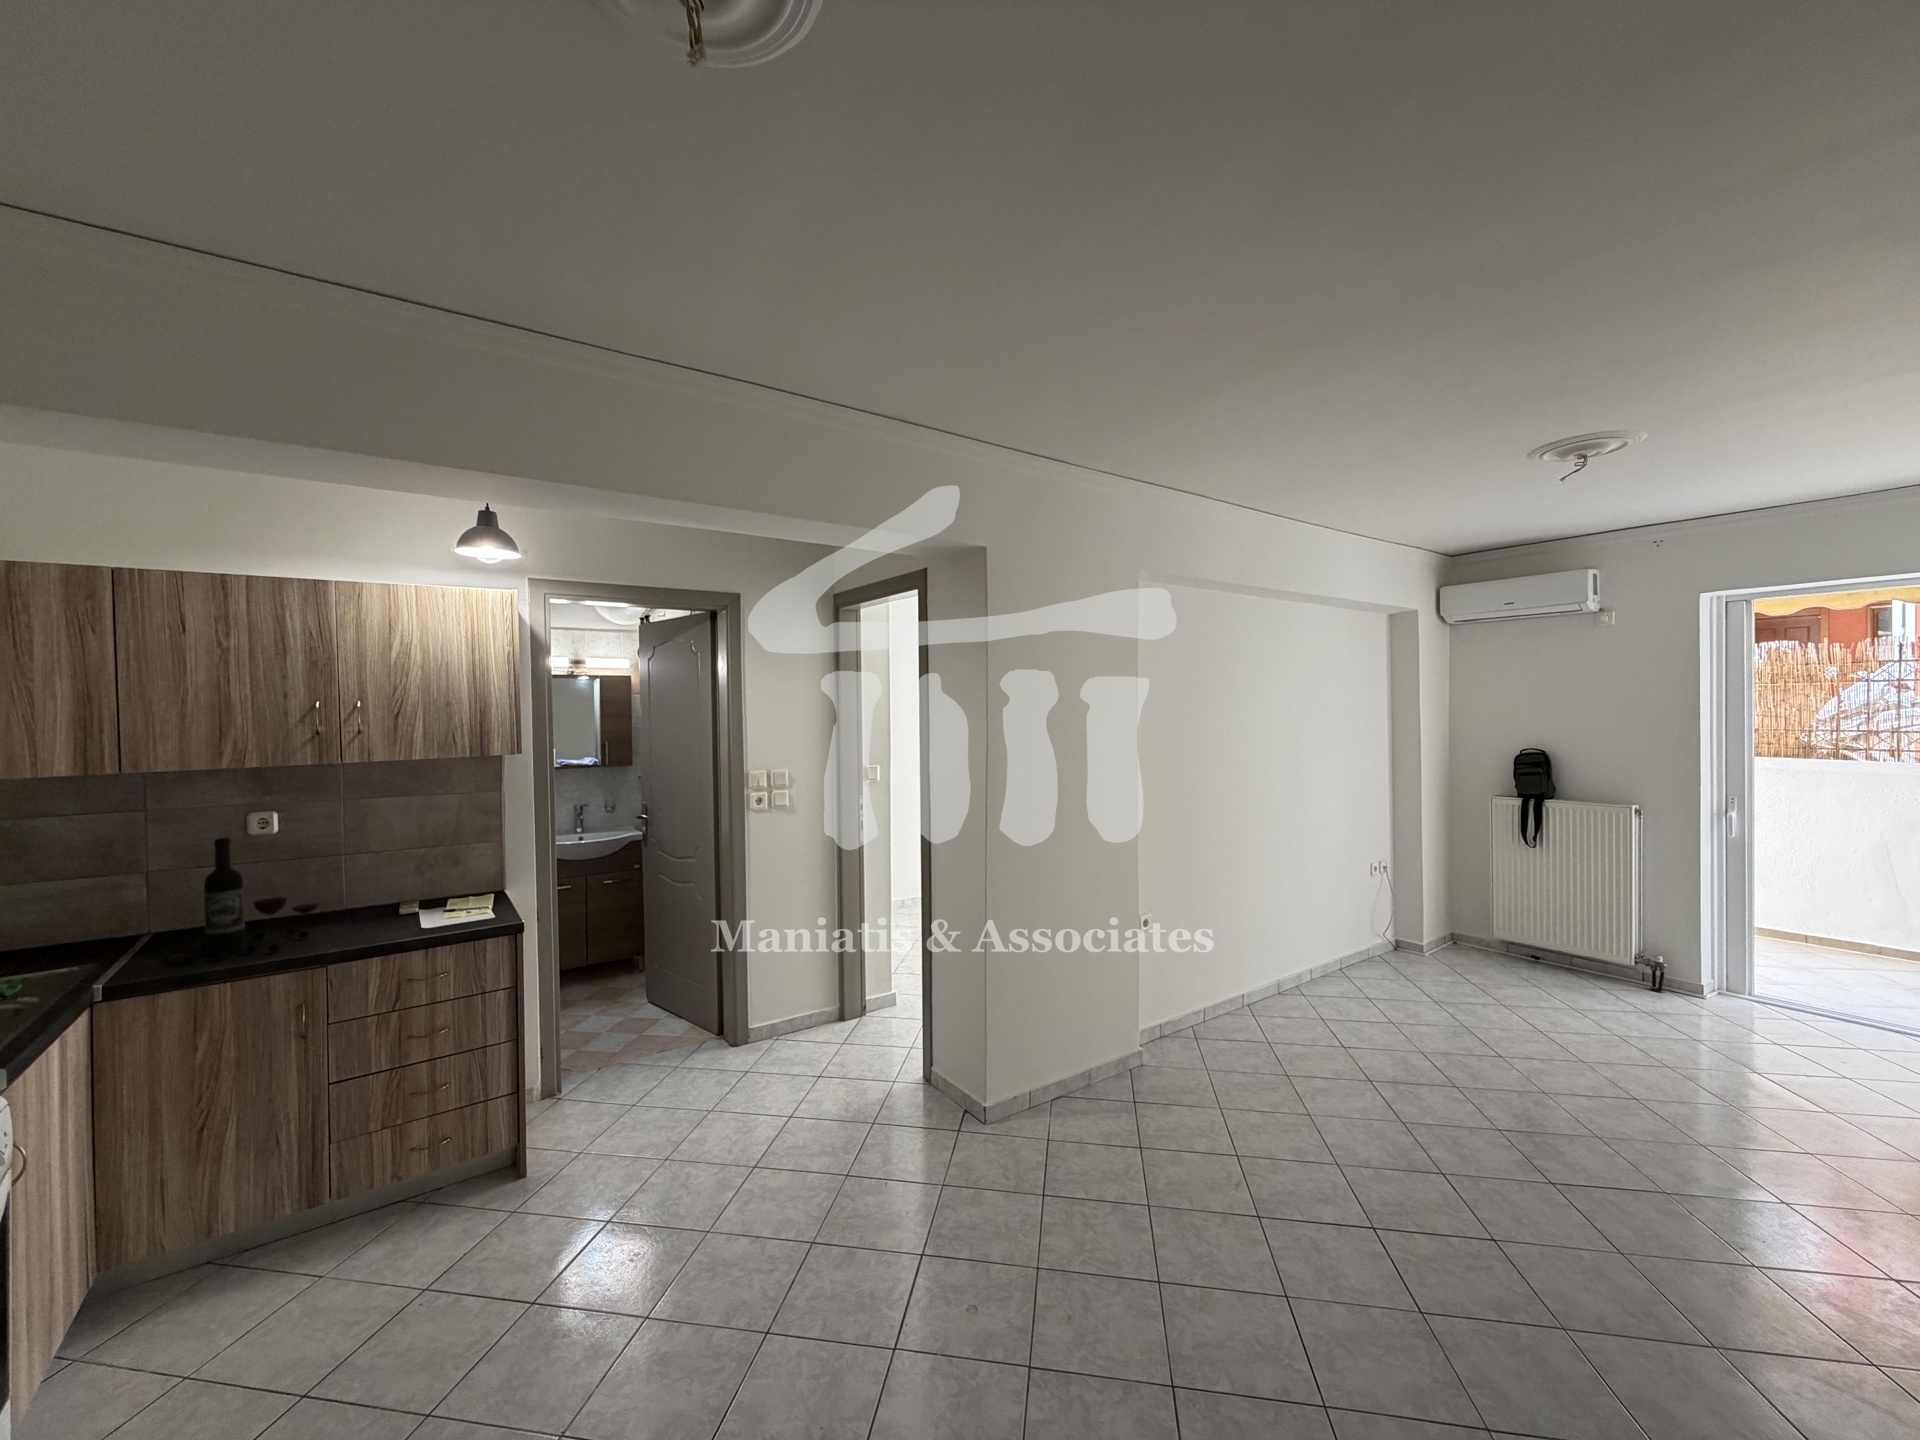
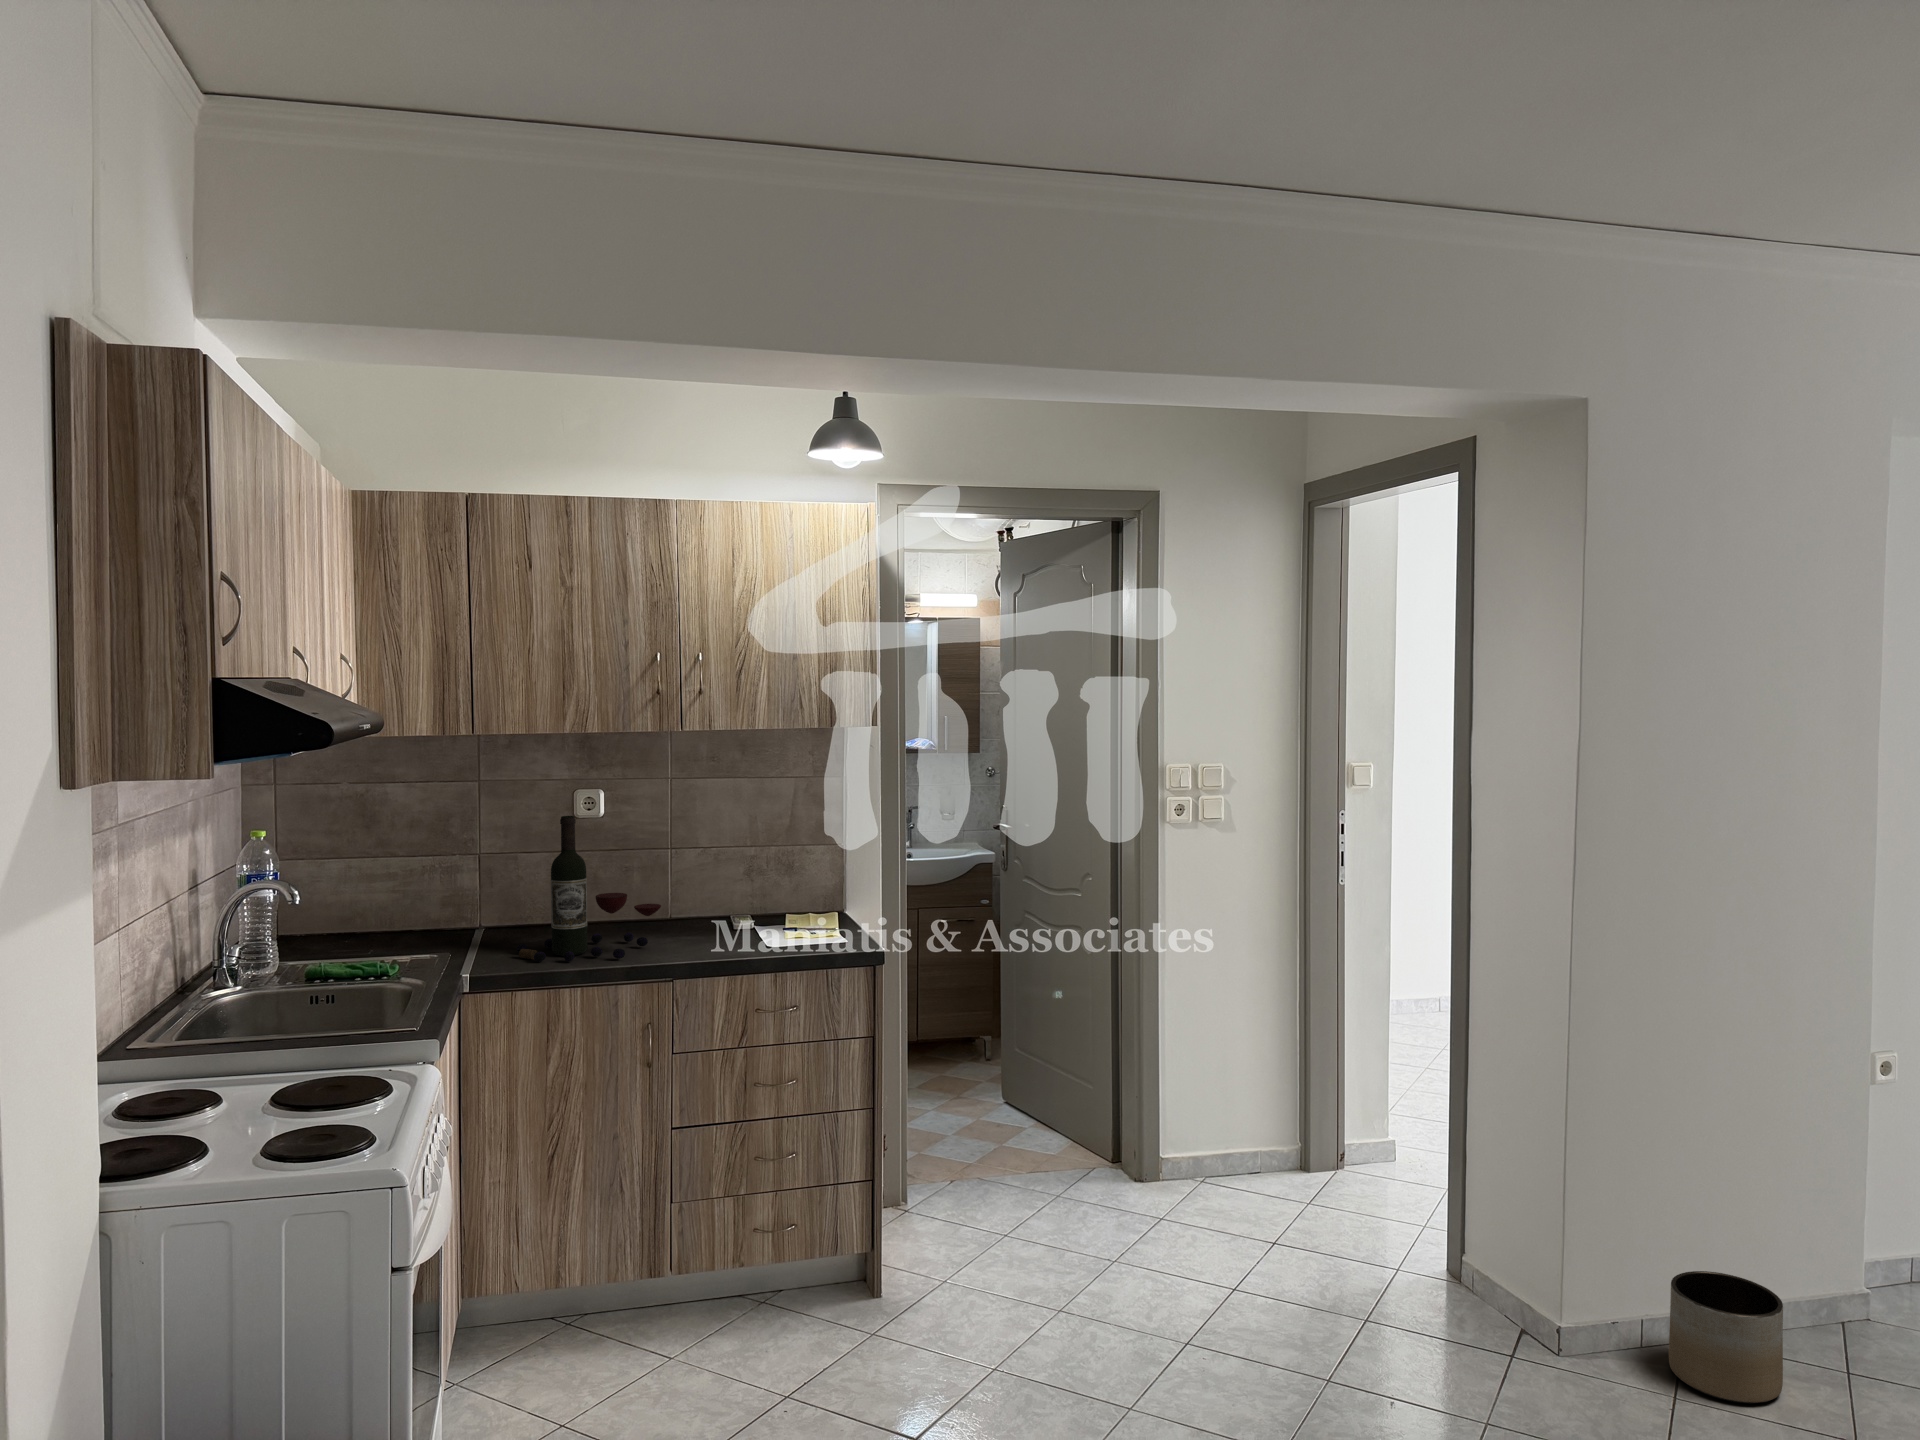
planter: none [1044,1058,1101,1135] -> present [1669,1271,1783,1404]

